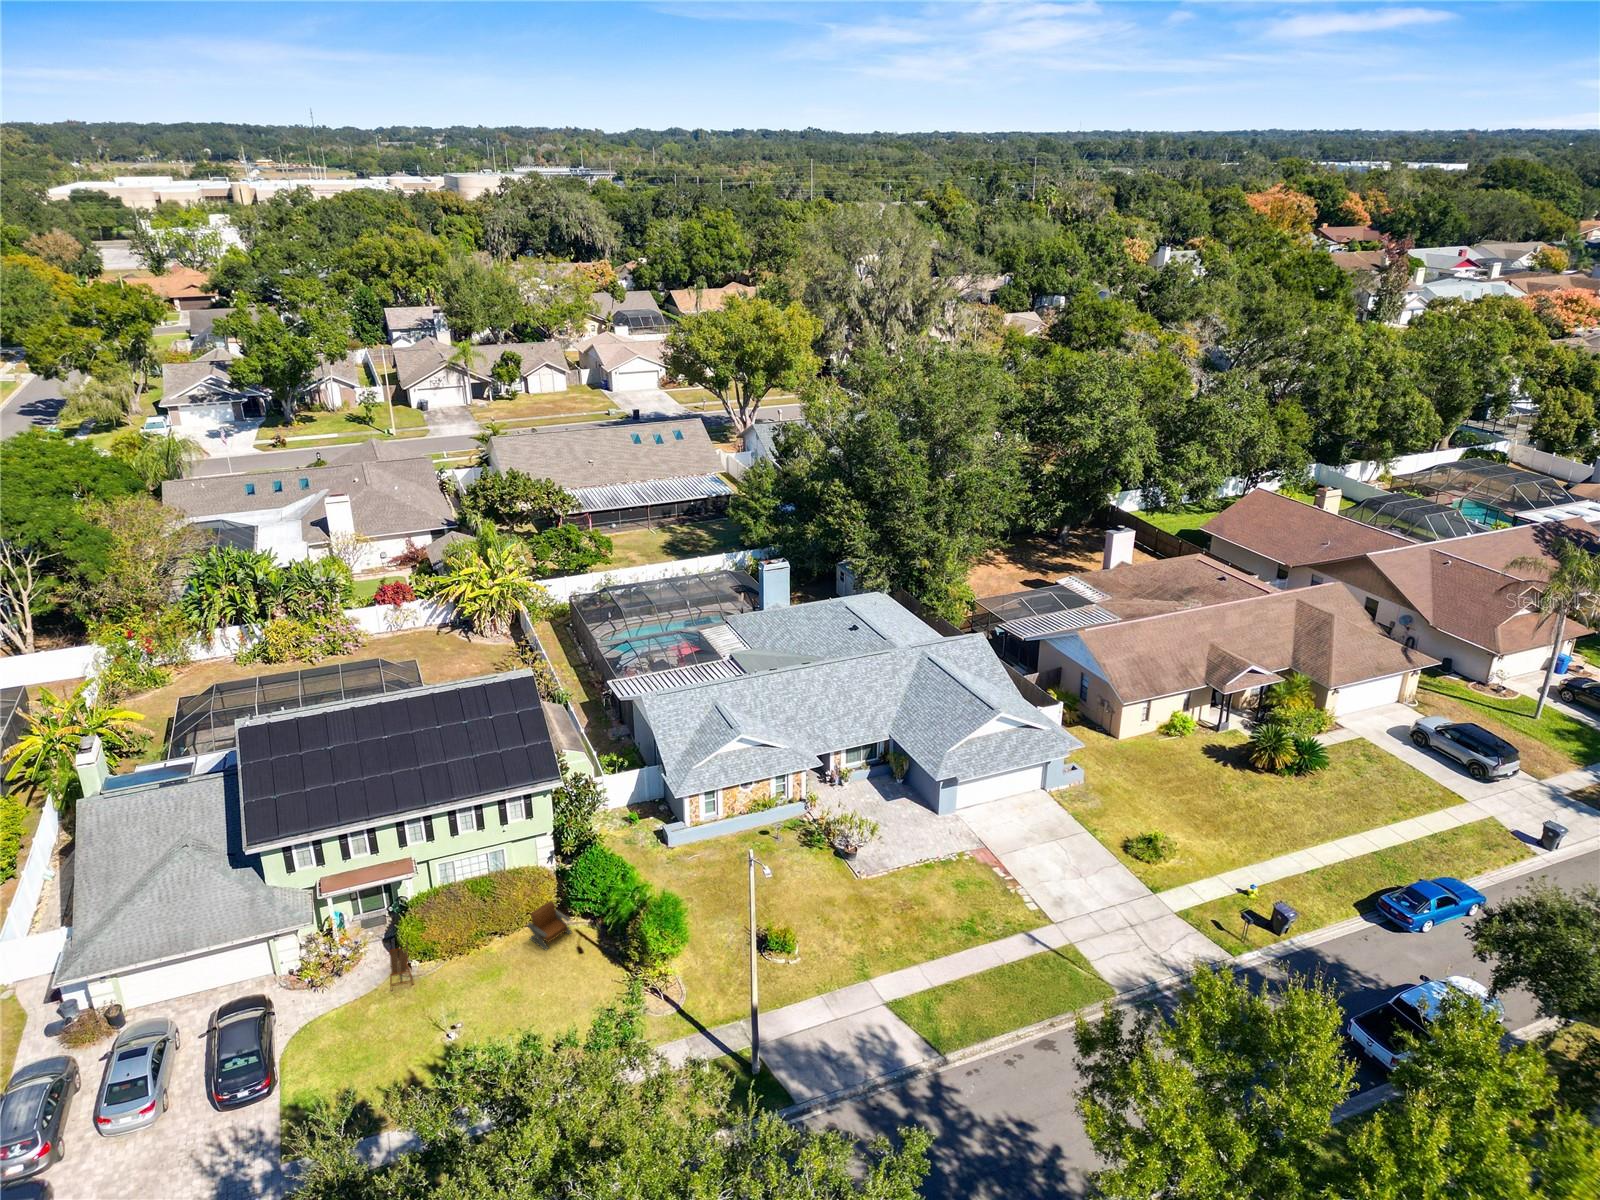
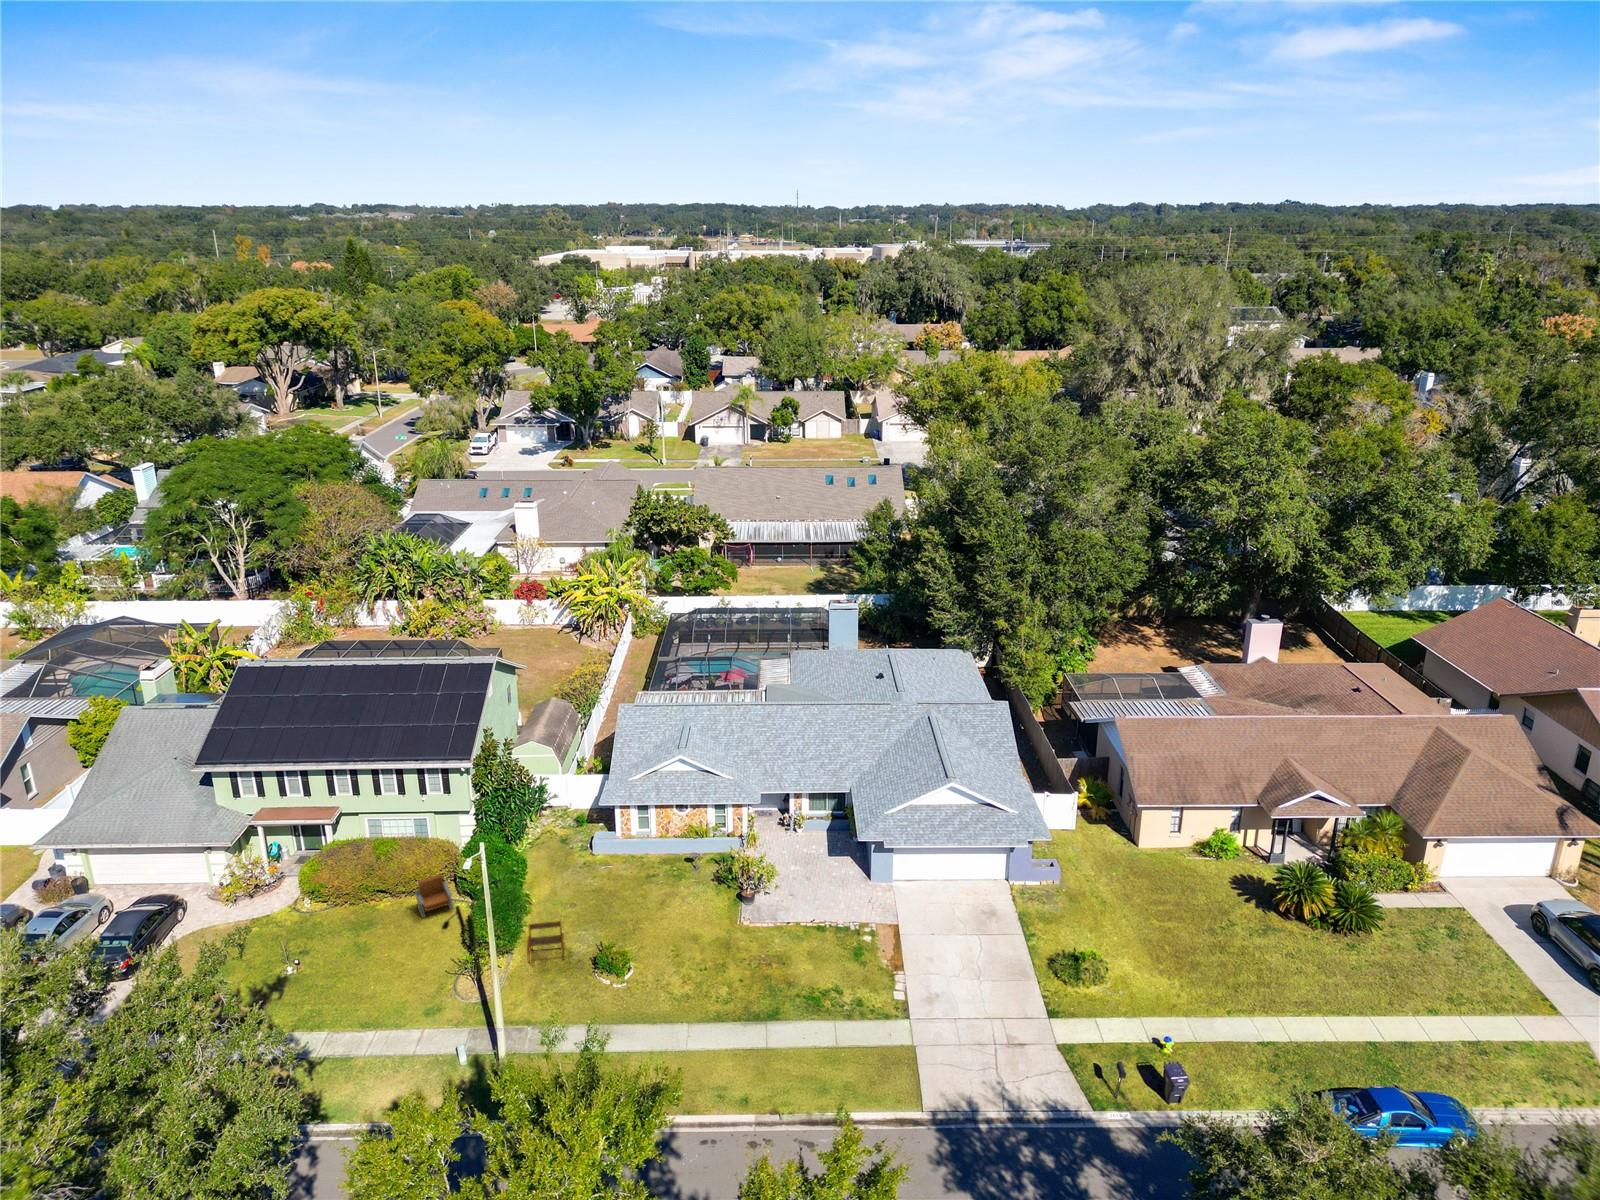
bench: present [390,939,414,990] -> present [527,921,565,962]

